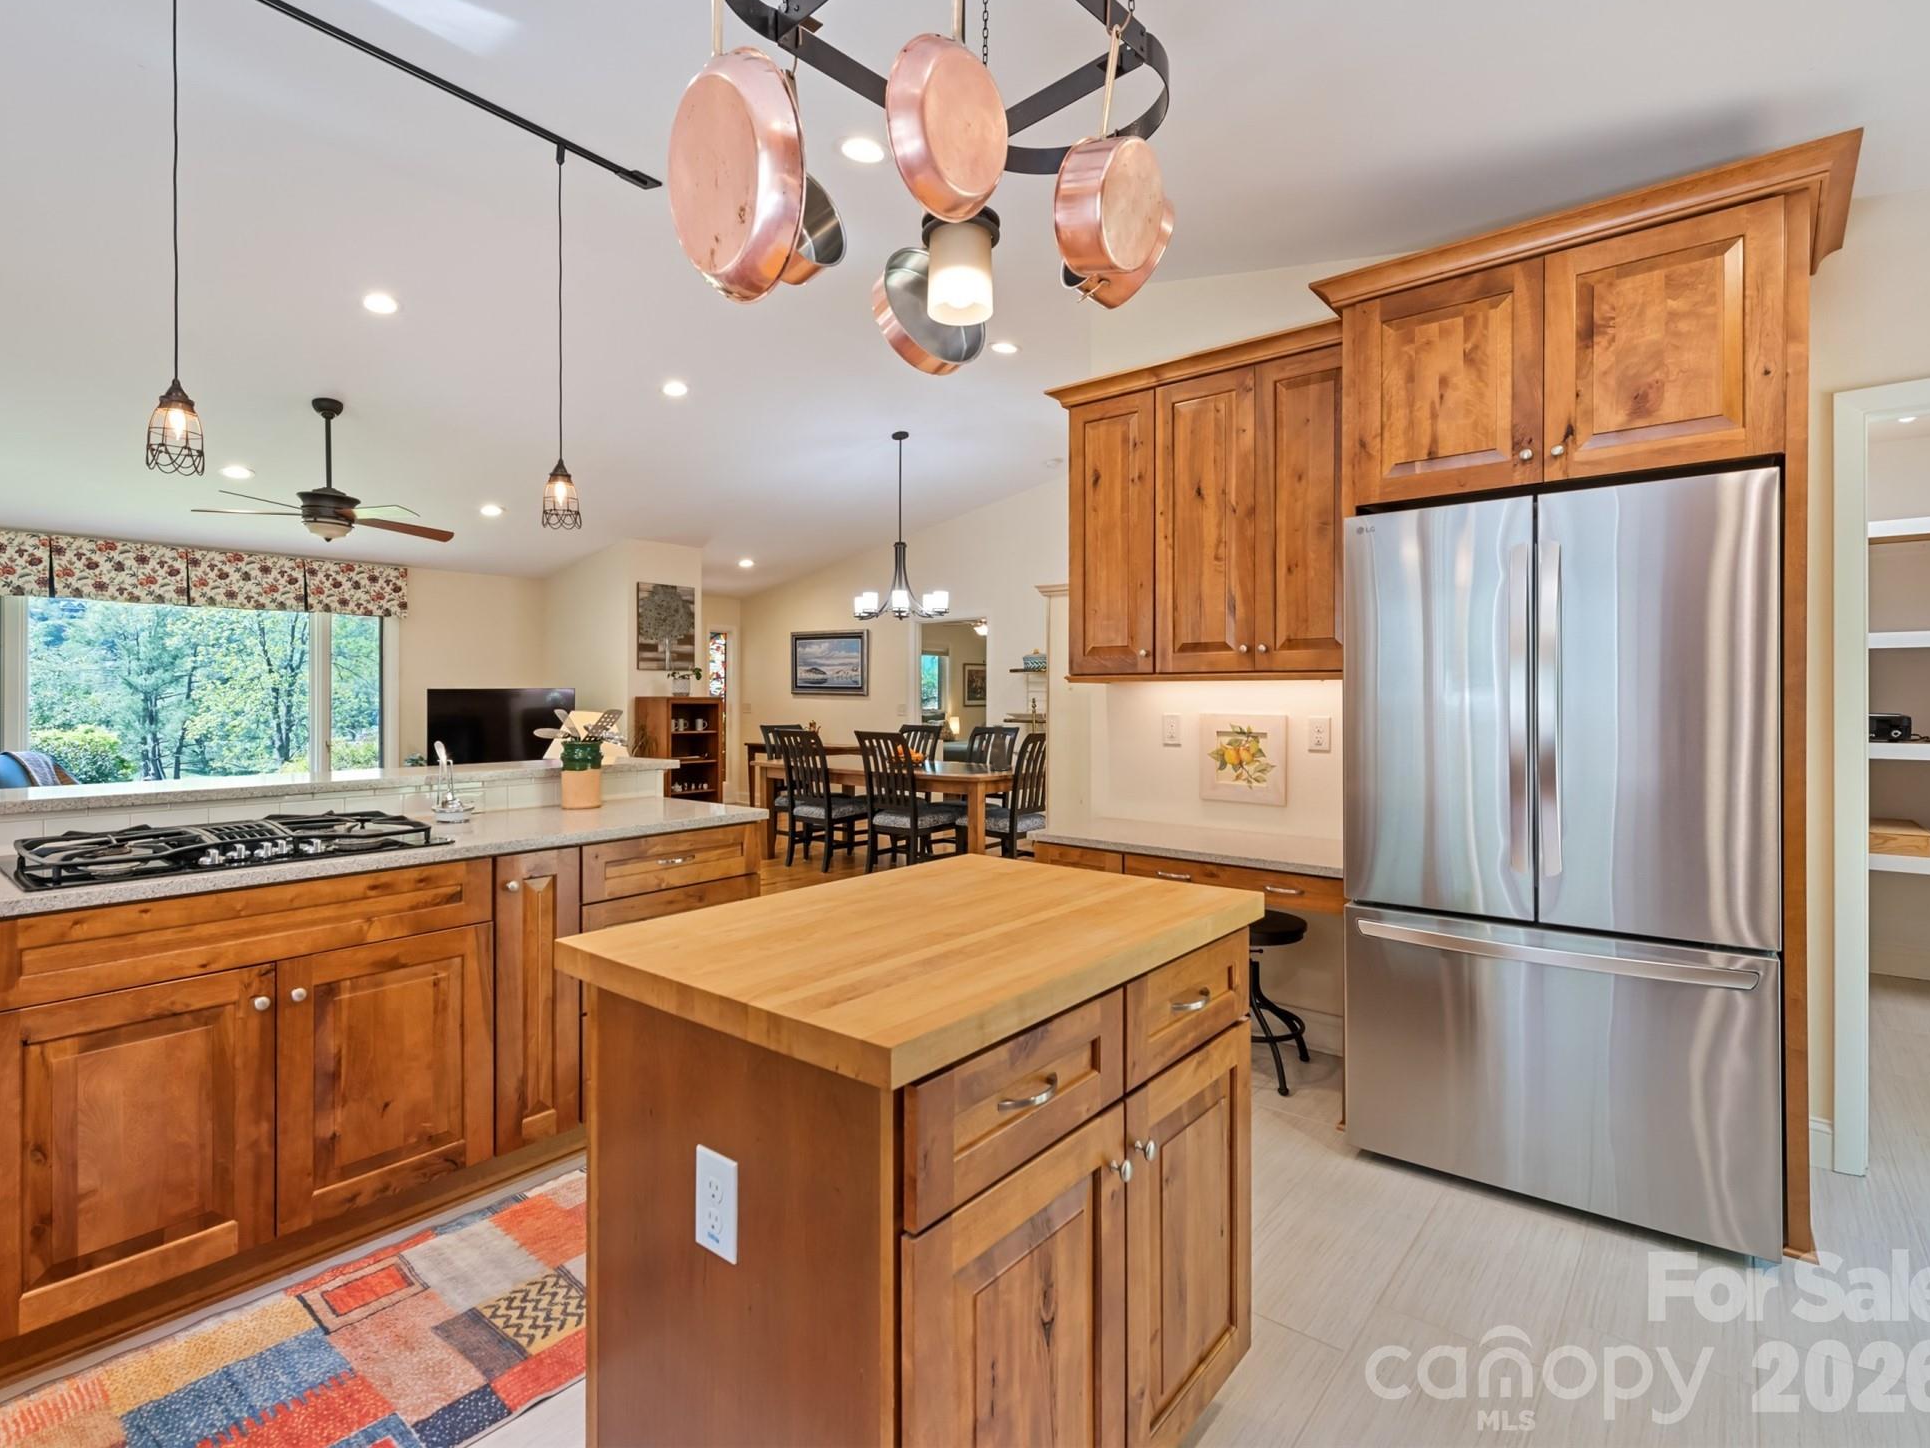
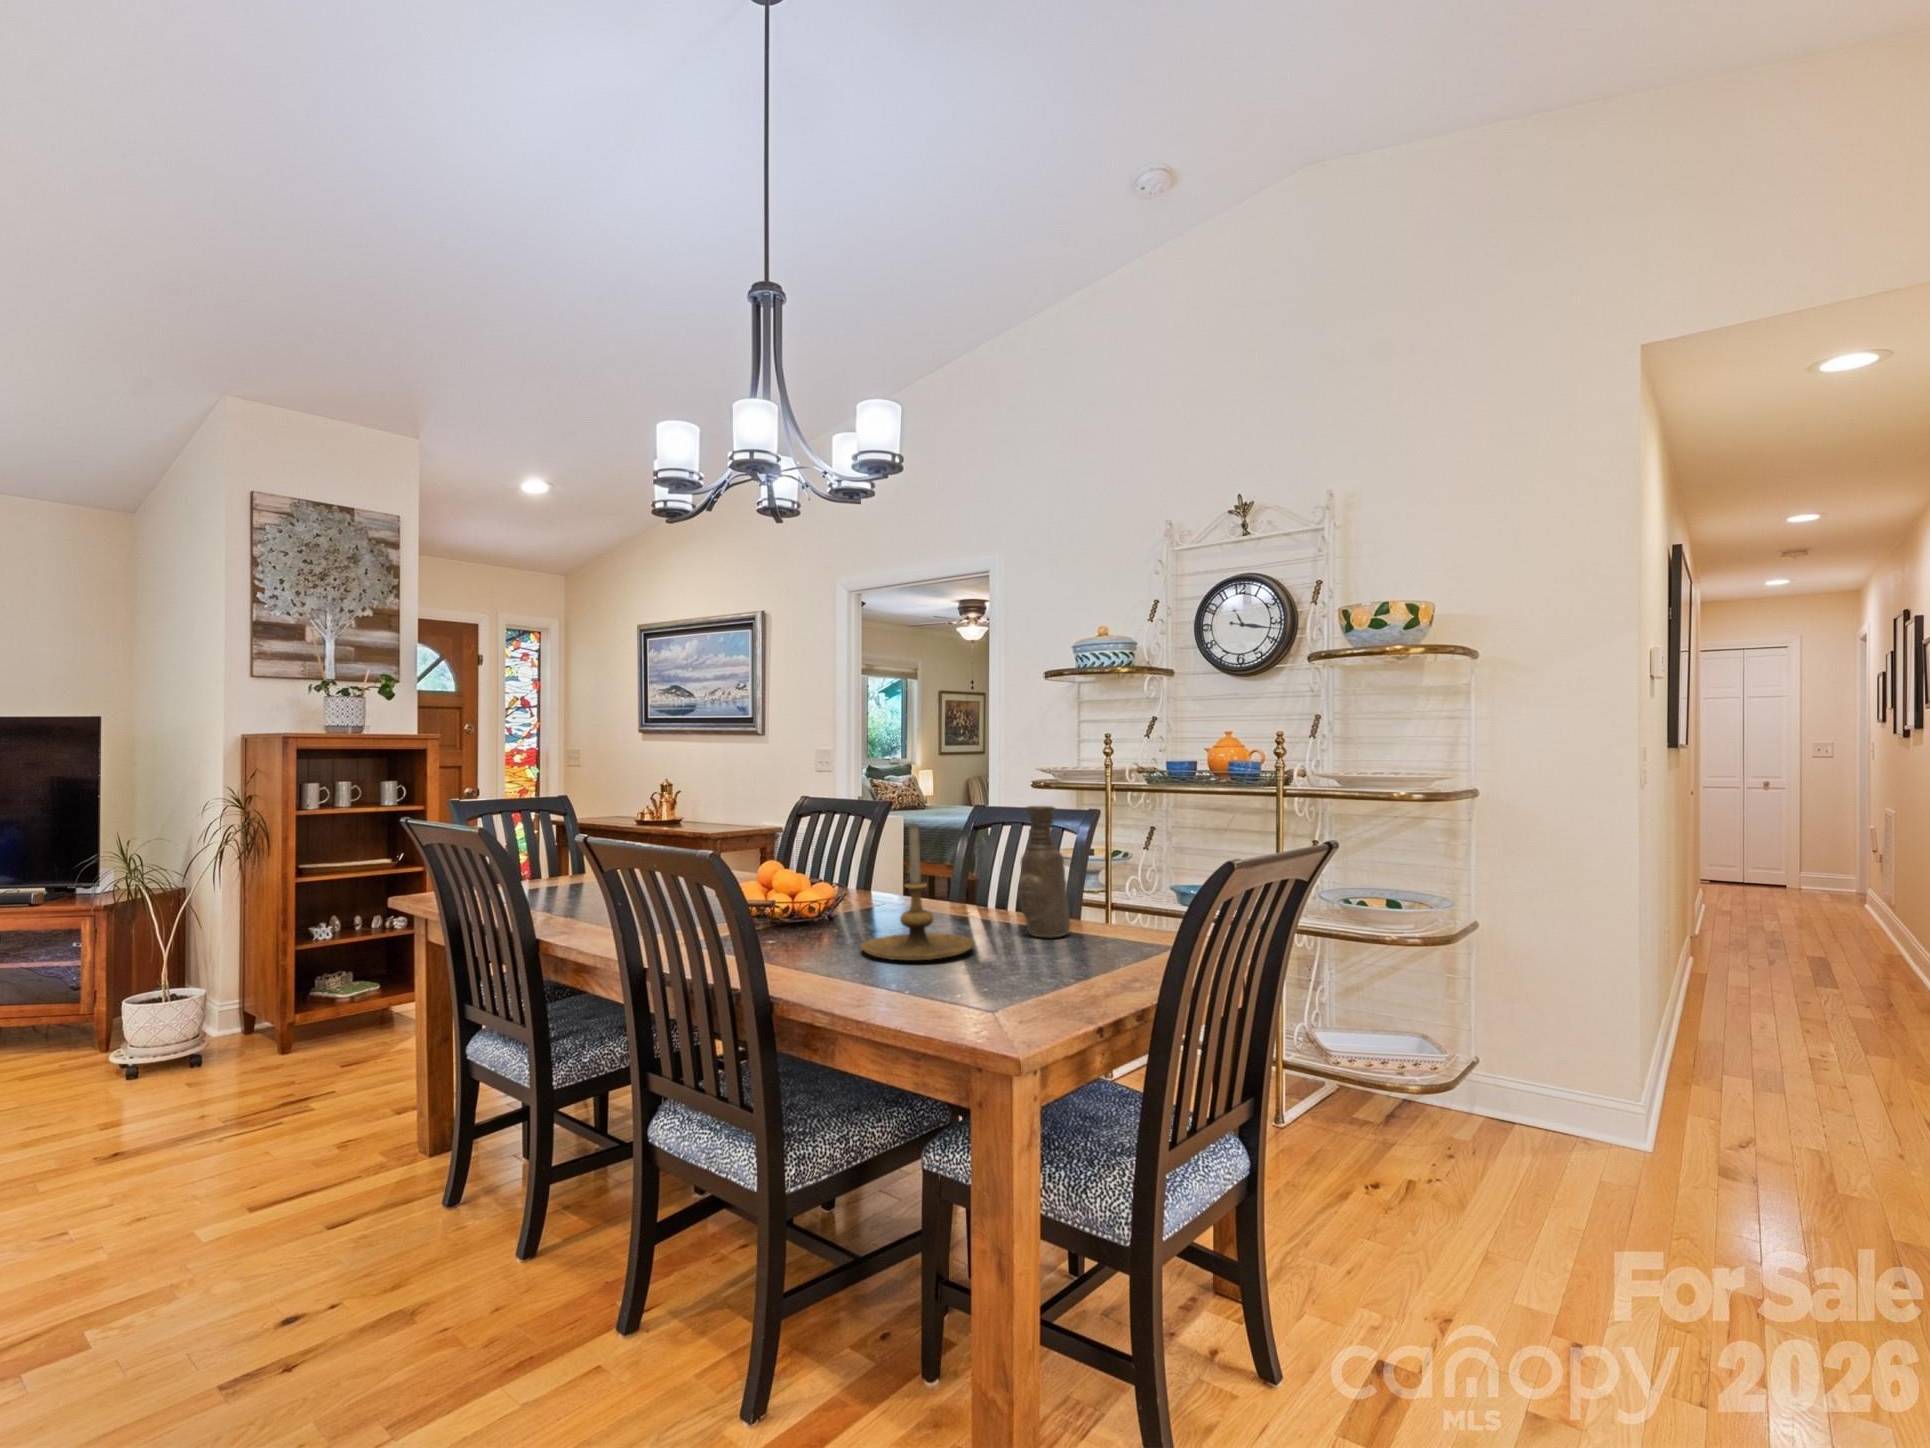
candle holder: none [936,730,974,774] -> present [861,824,974,961]

